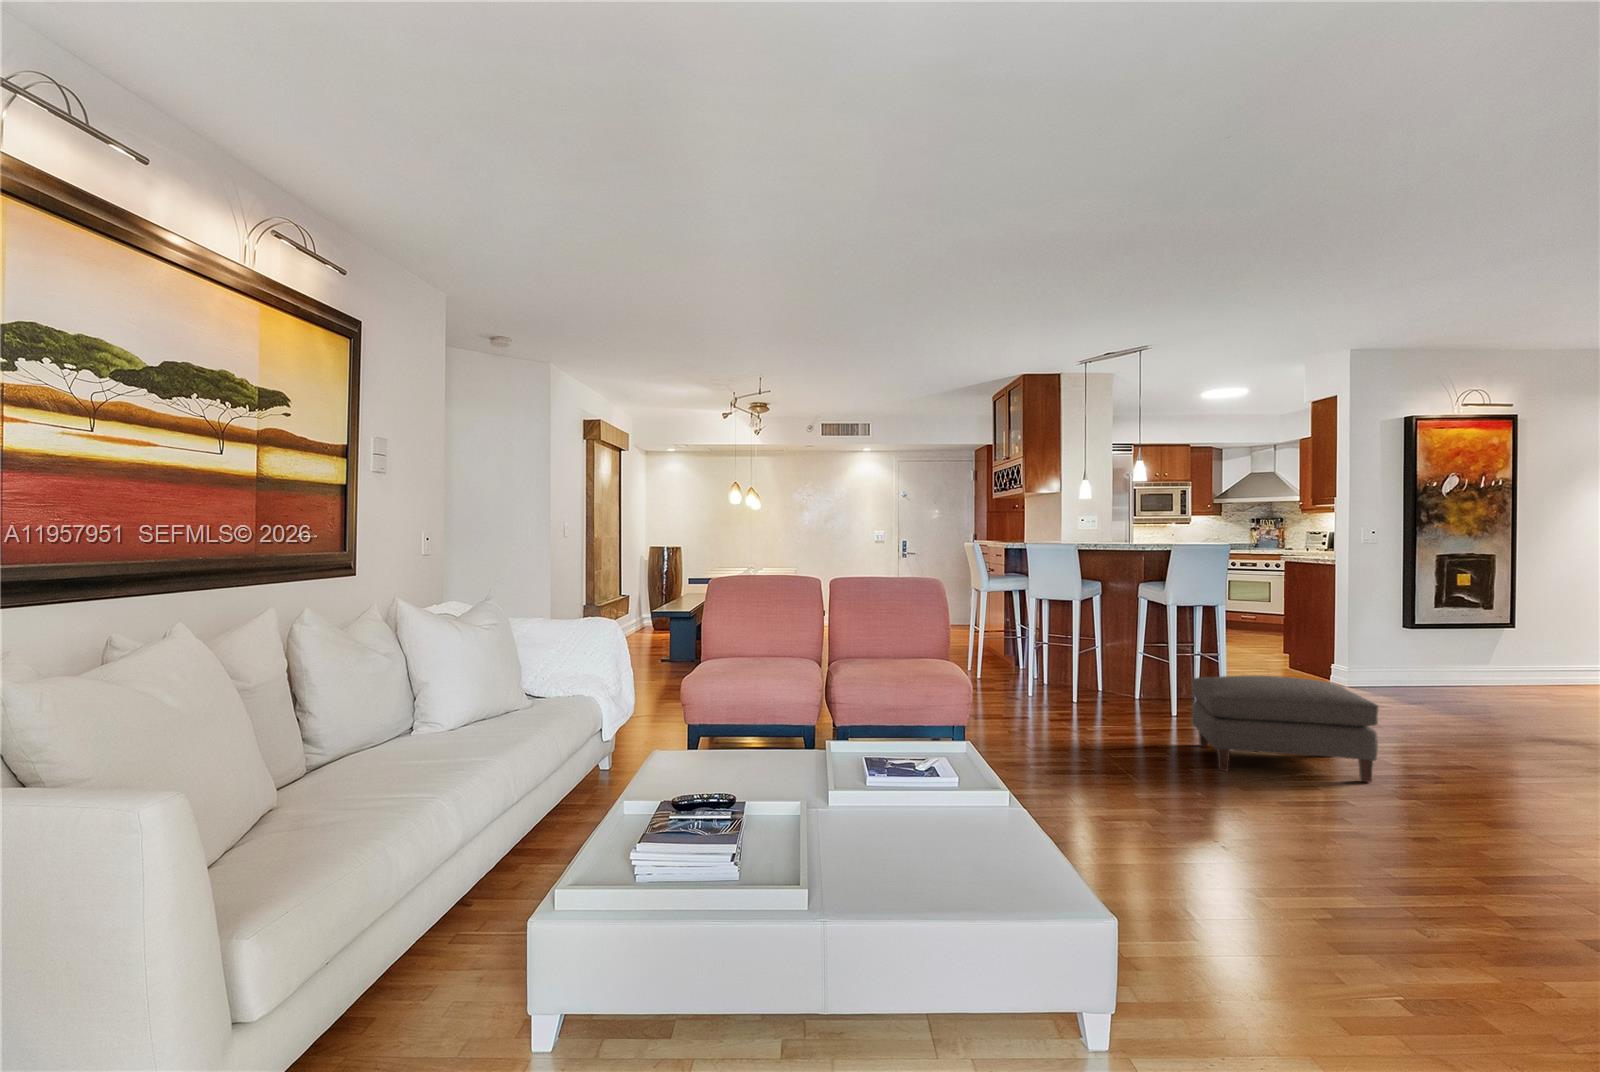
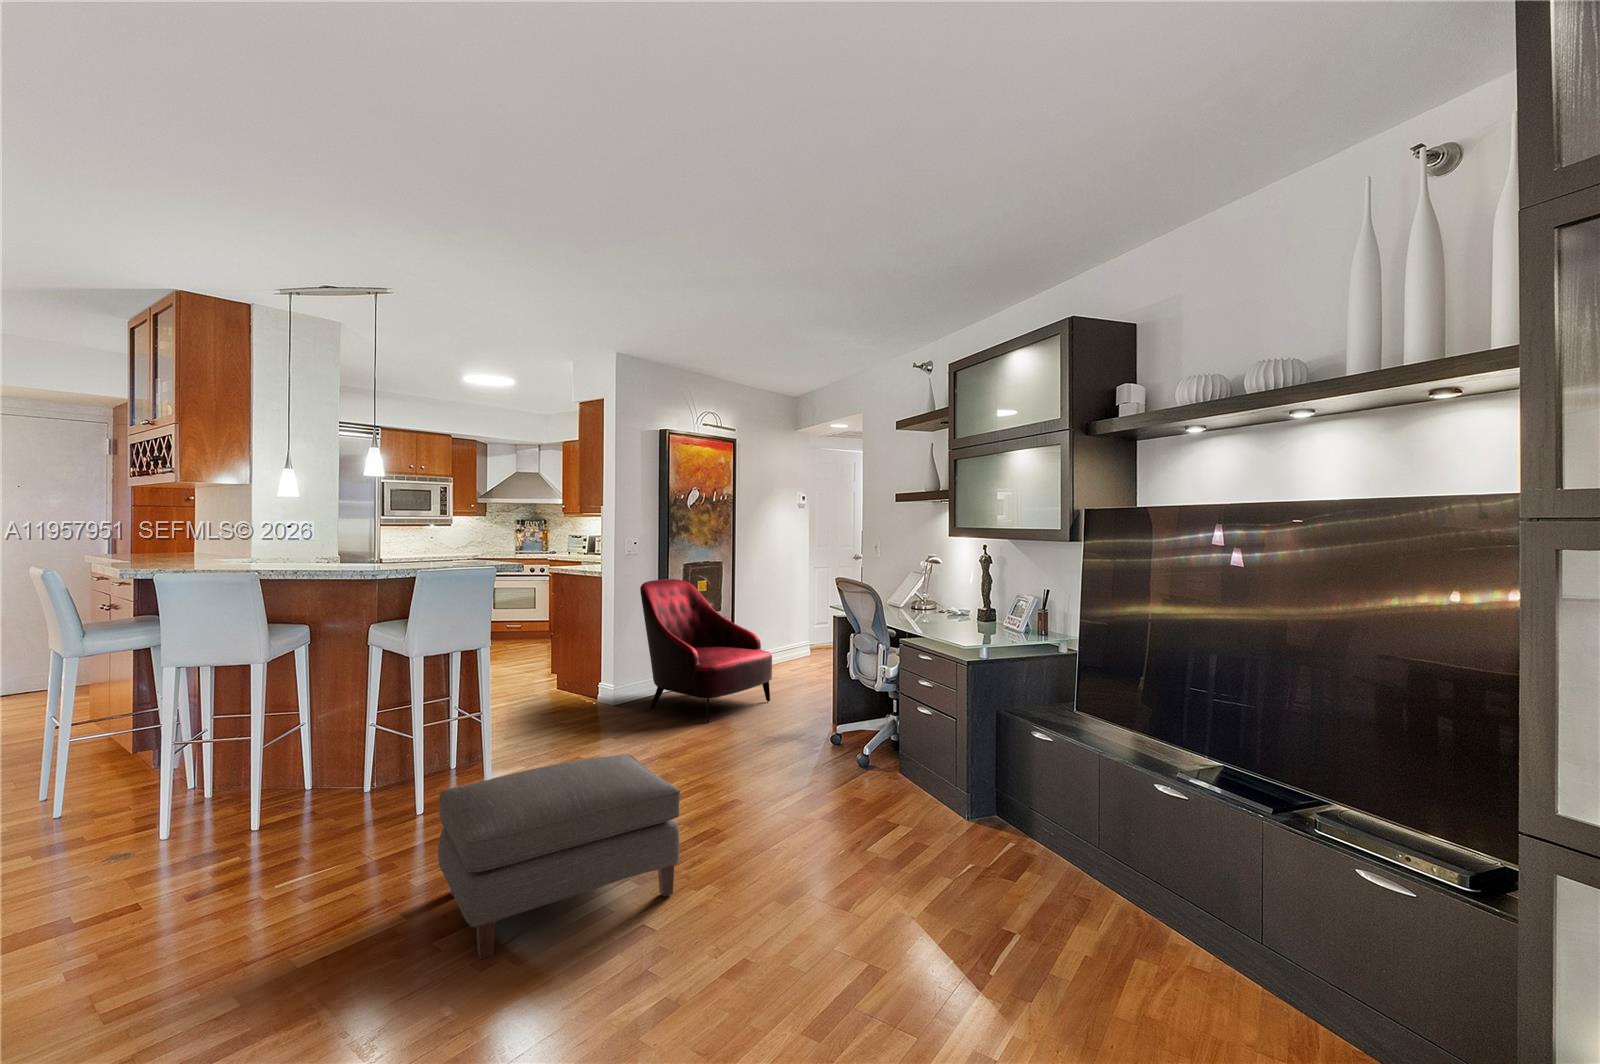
armchair: none [1379,570,1562,712] -> present [640,579,772,722]

